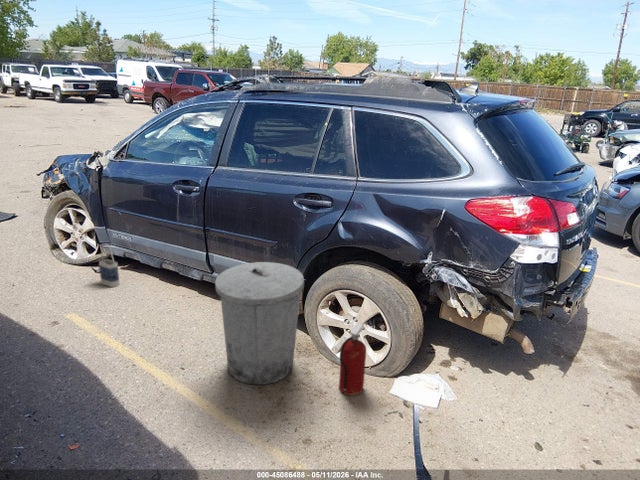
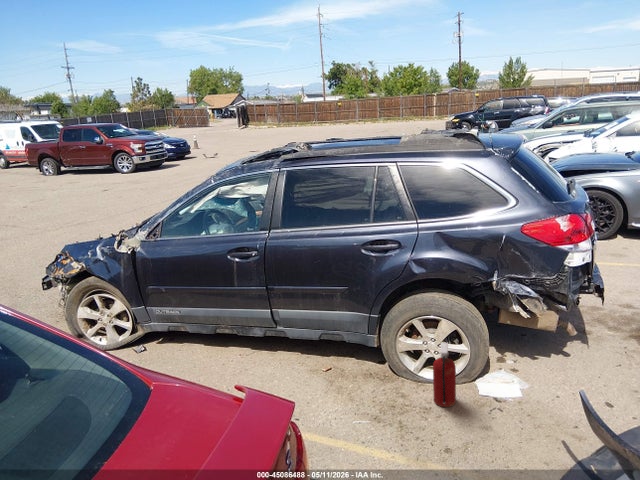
bag: present [99,244,119,287] -> none [144,322,167,363]
trash can: present [215,262,304,385] -> none [312,306,391,420]

